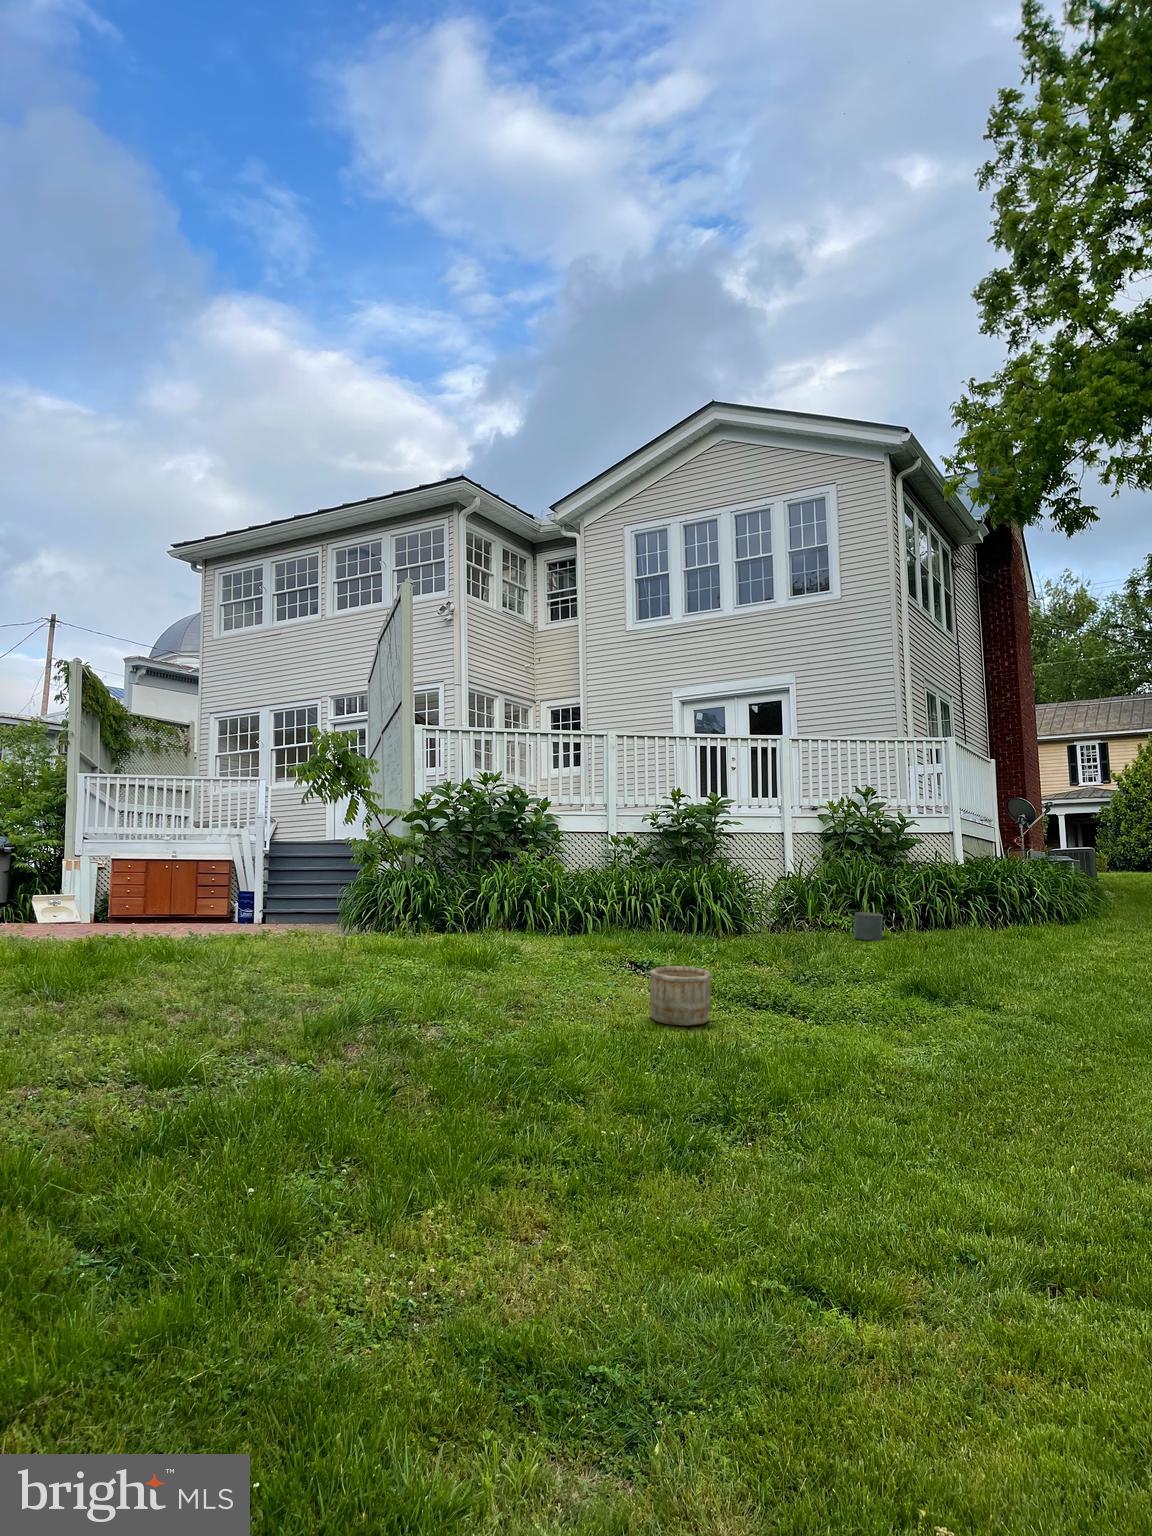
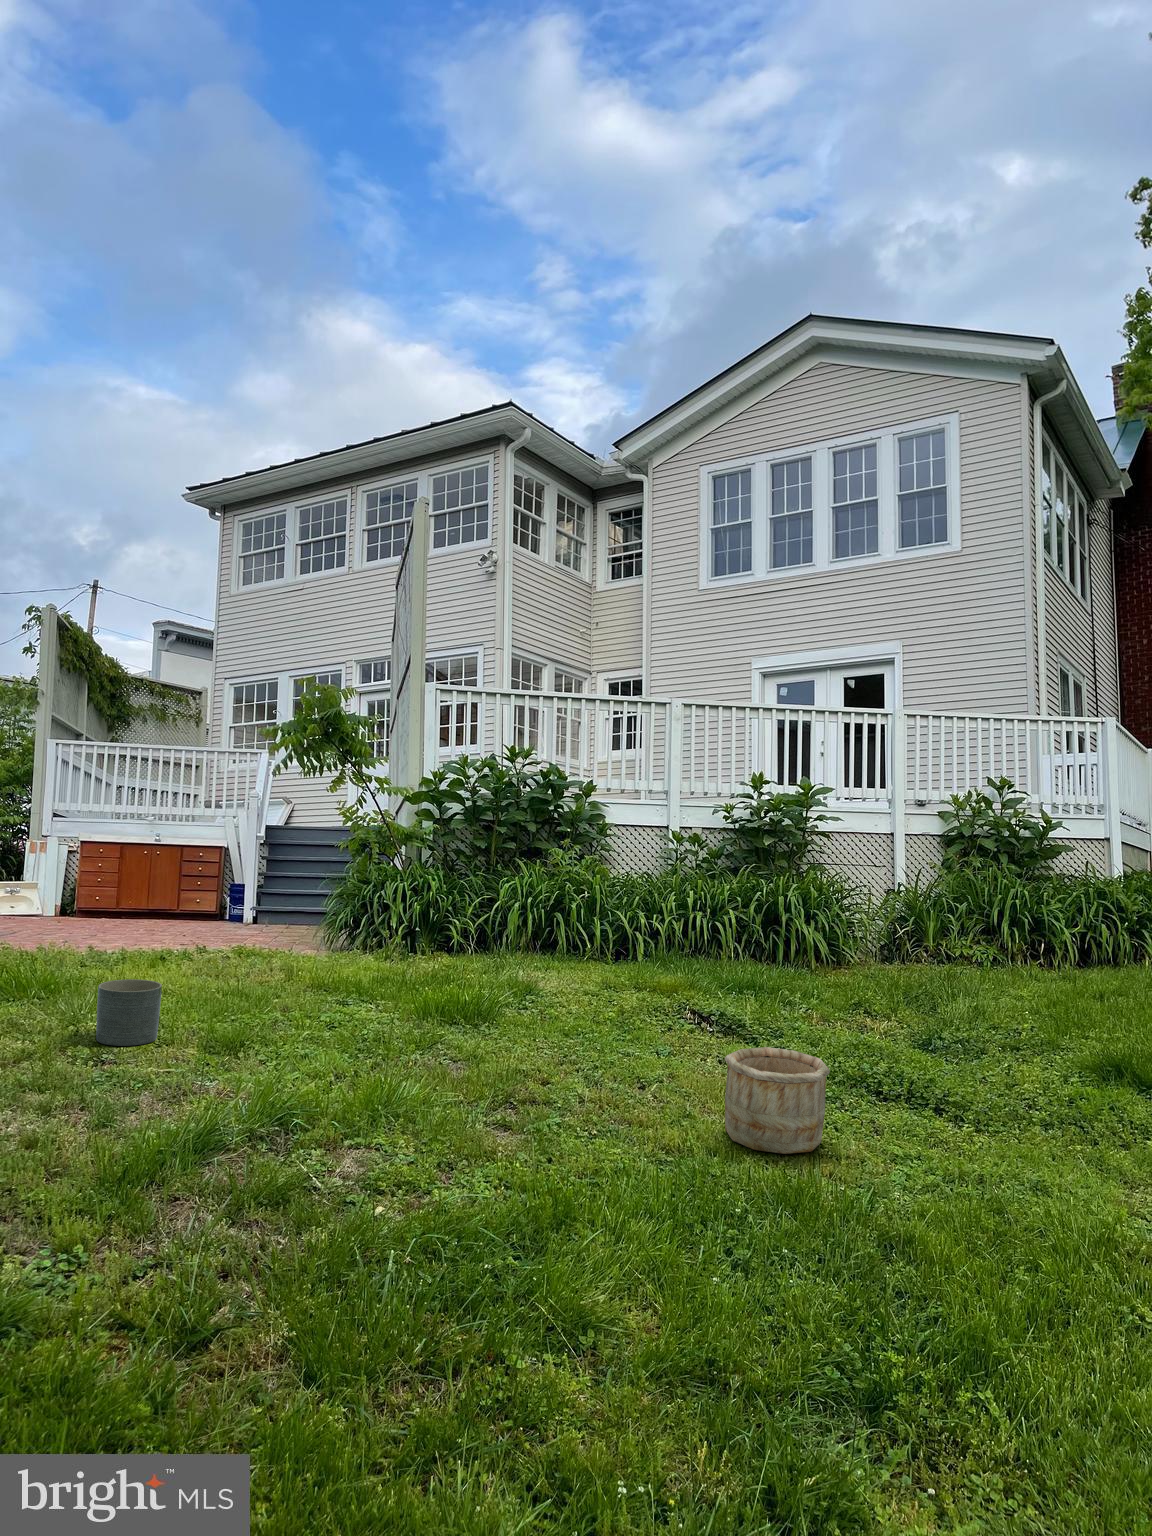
planter: present [854,912,883,941] -> present [96,979,162,1046]

